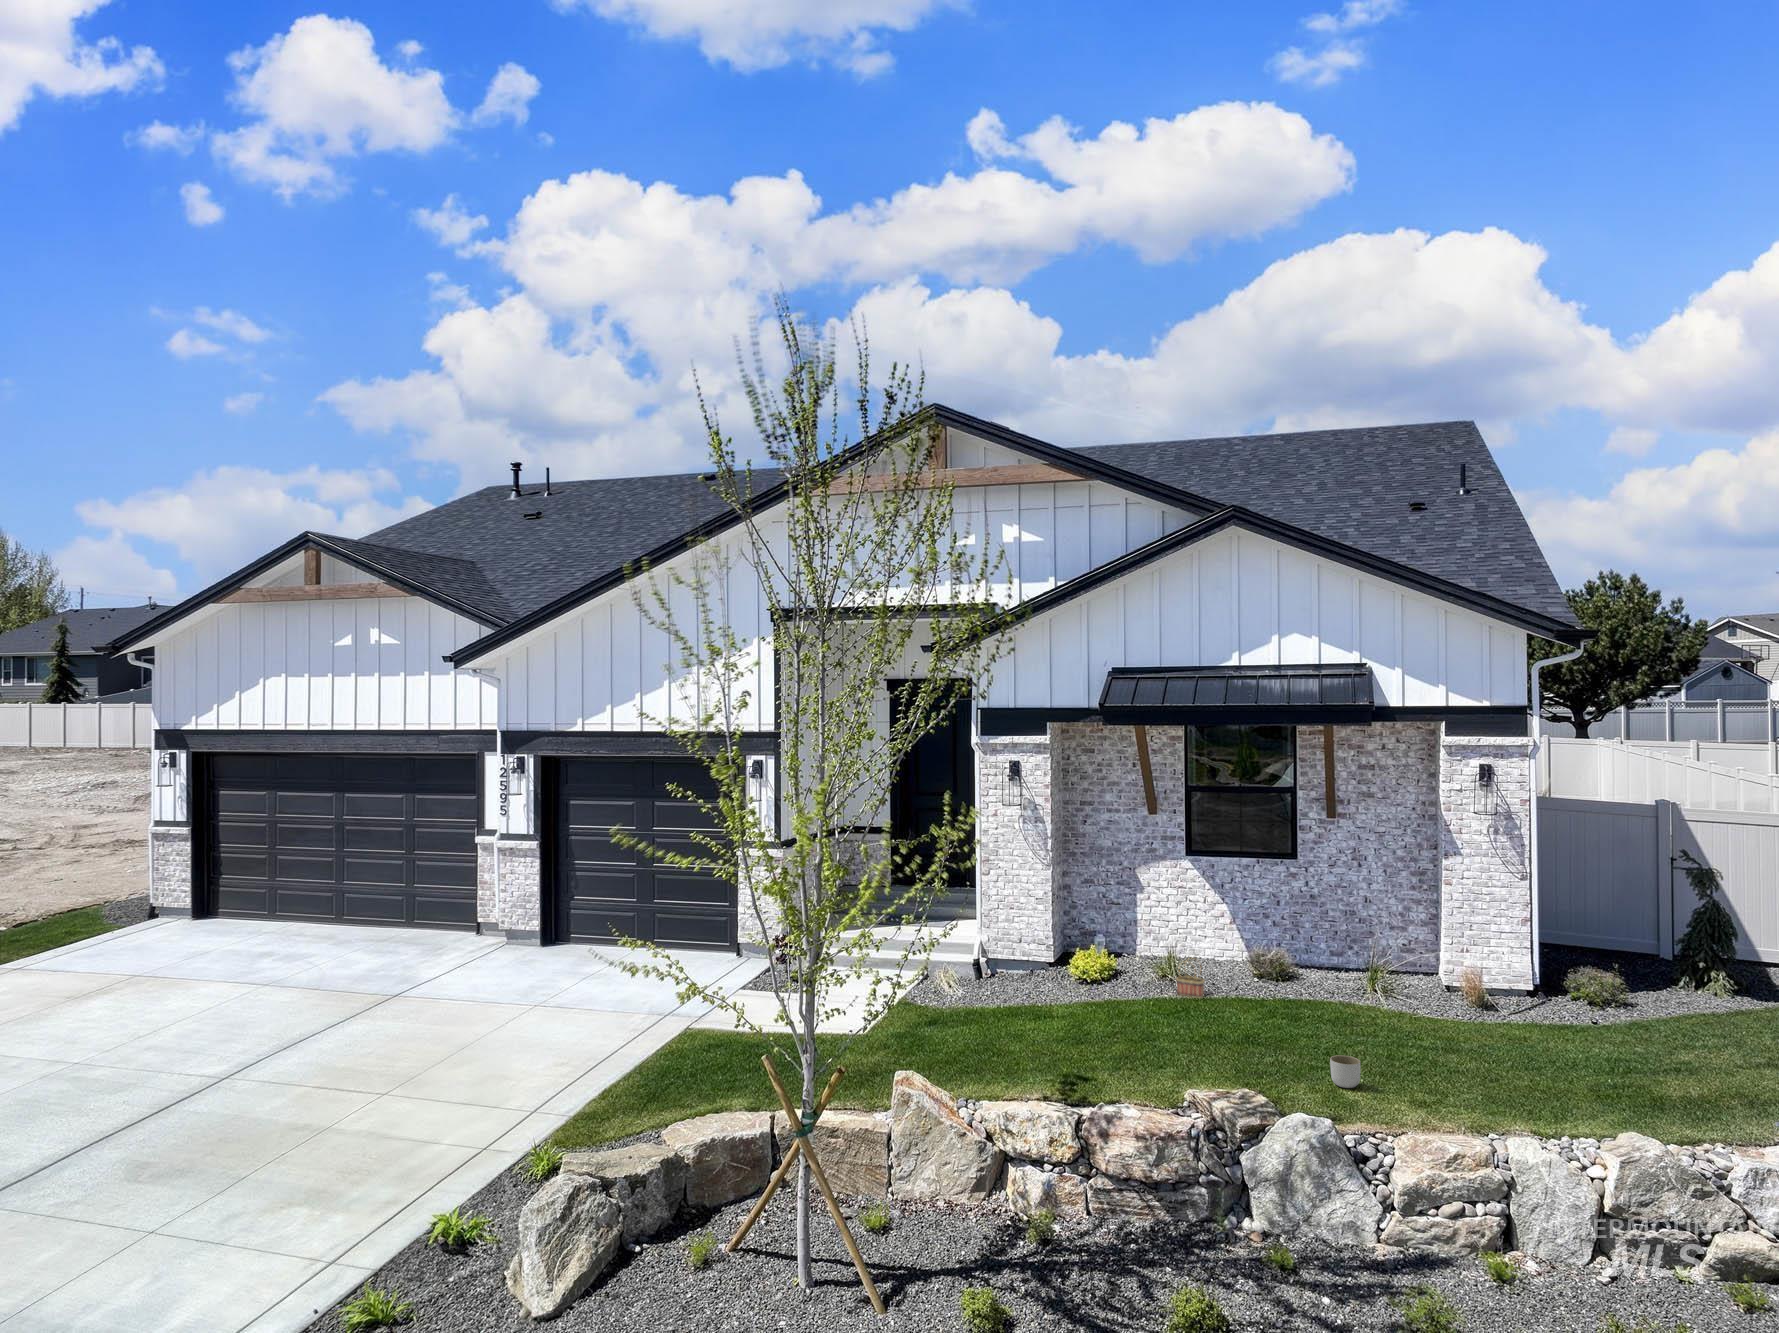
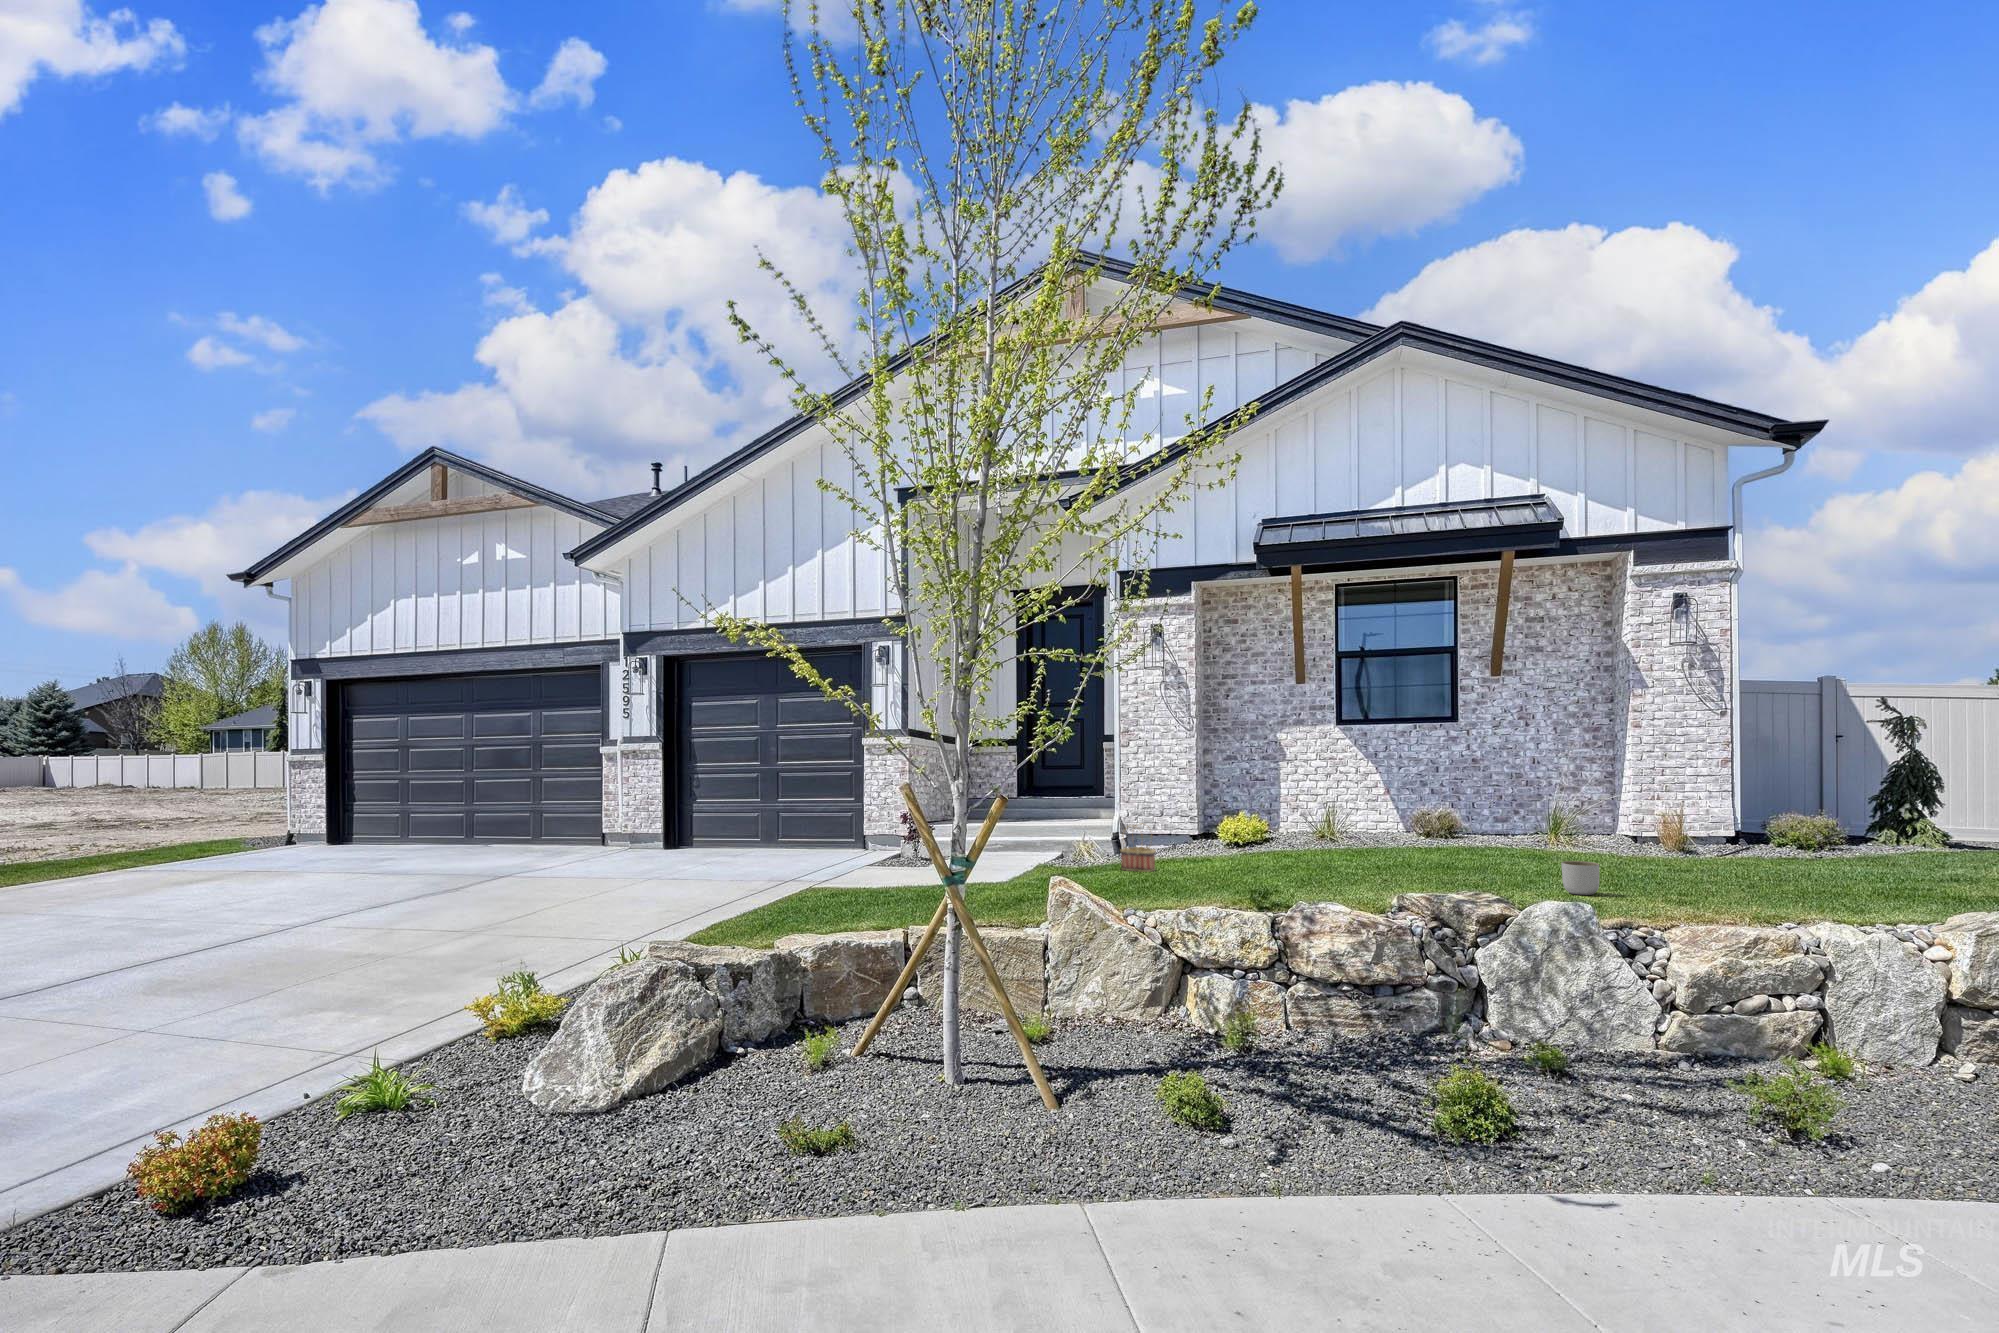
basket: present [1176,958,1205,998] -> present [1120,828,1156,872]

